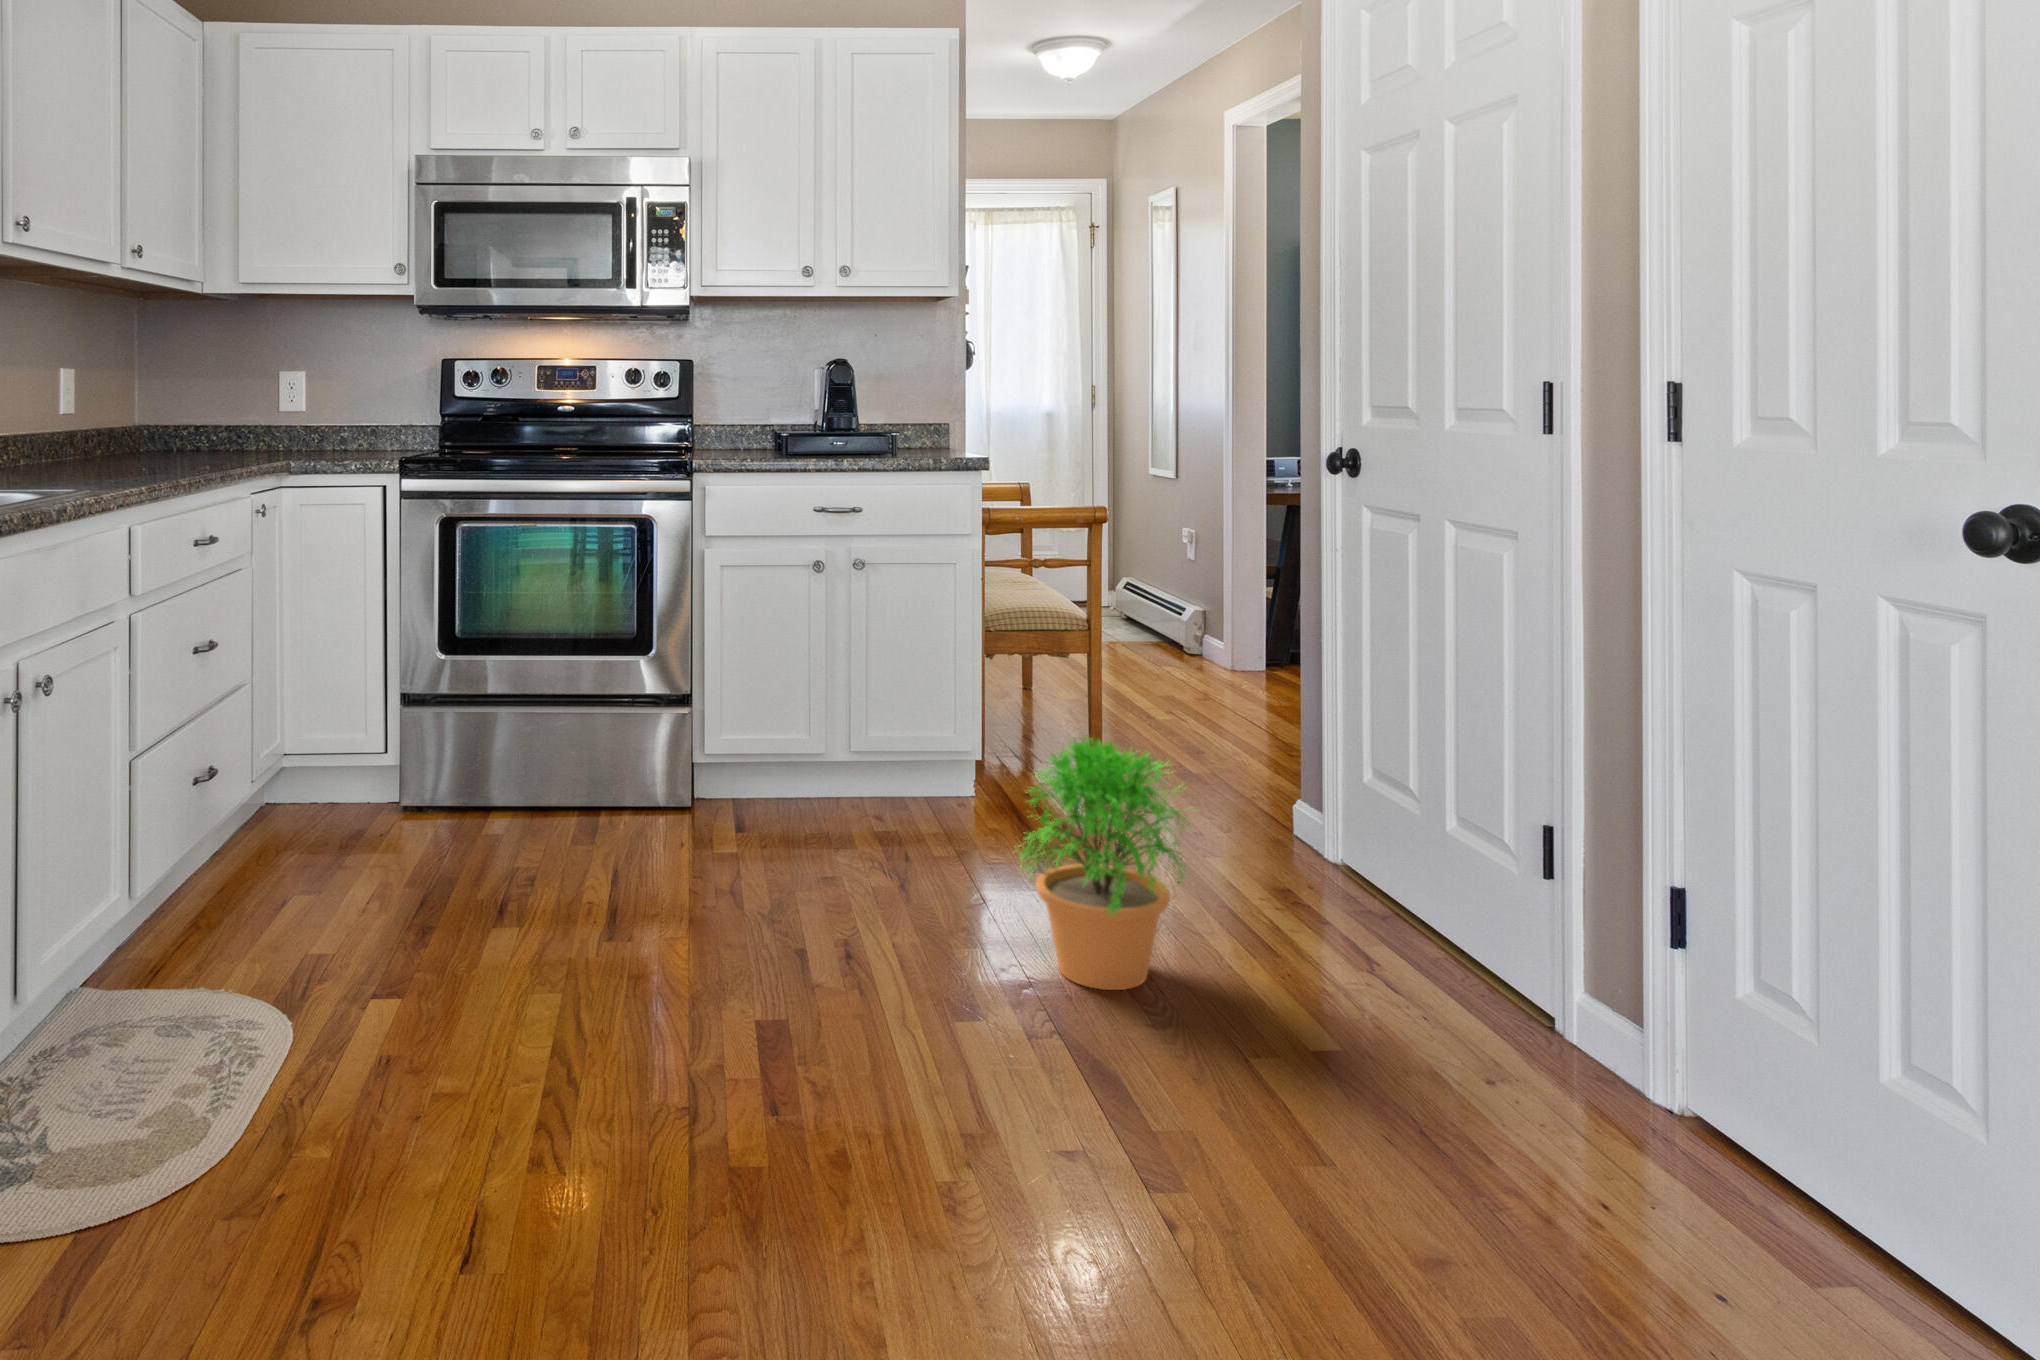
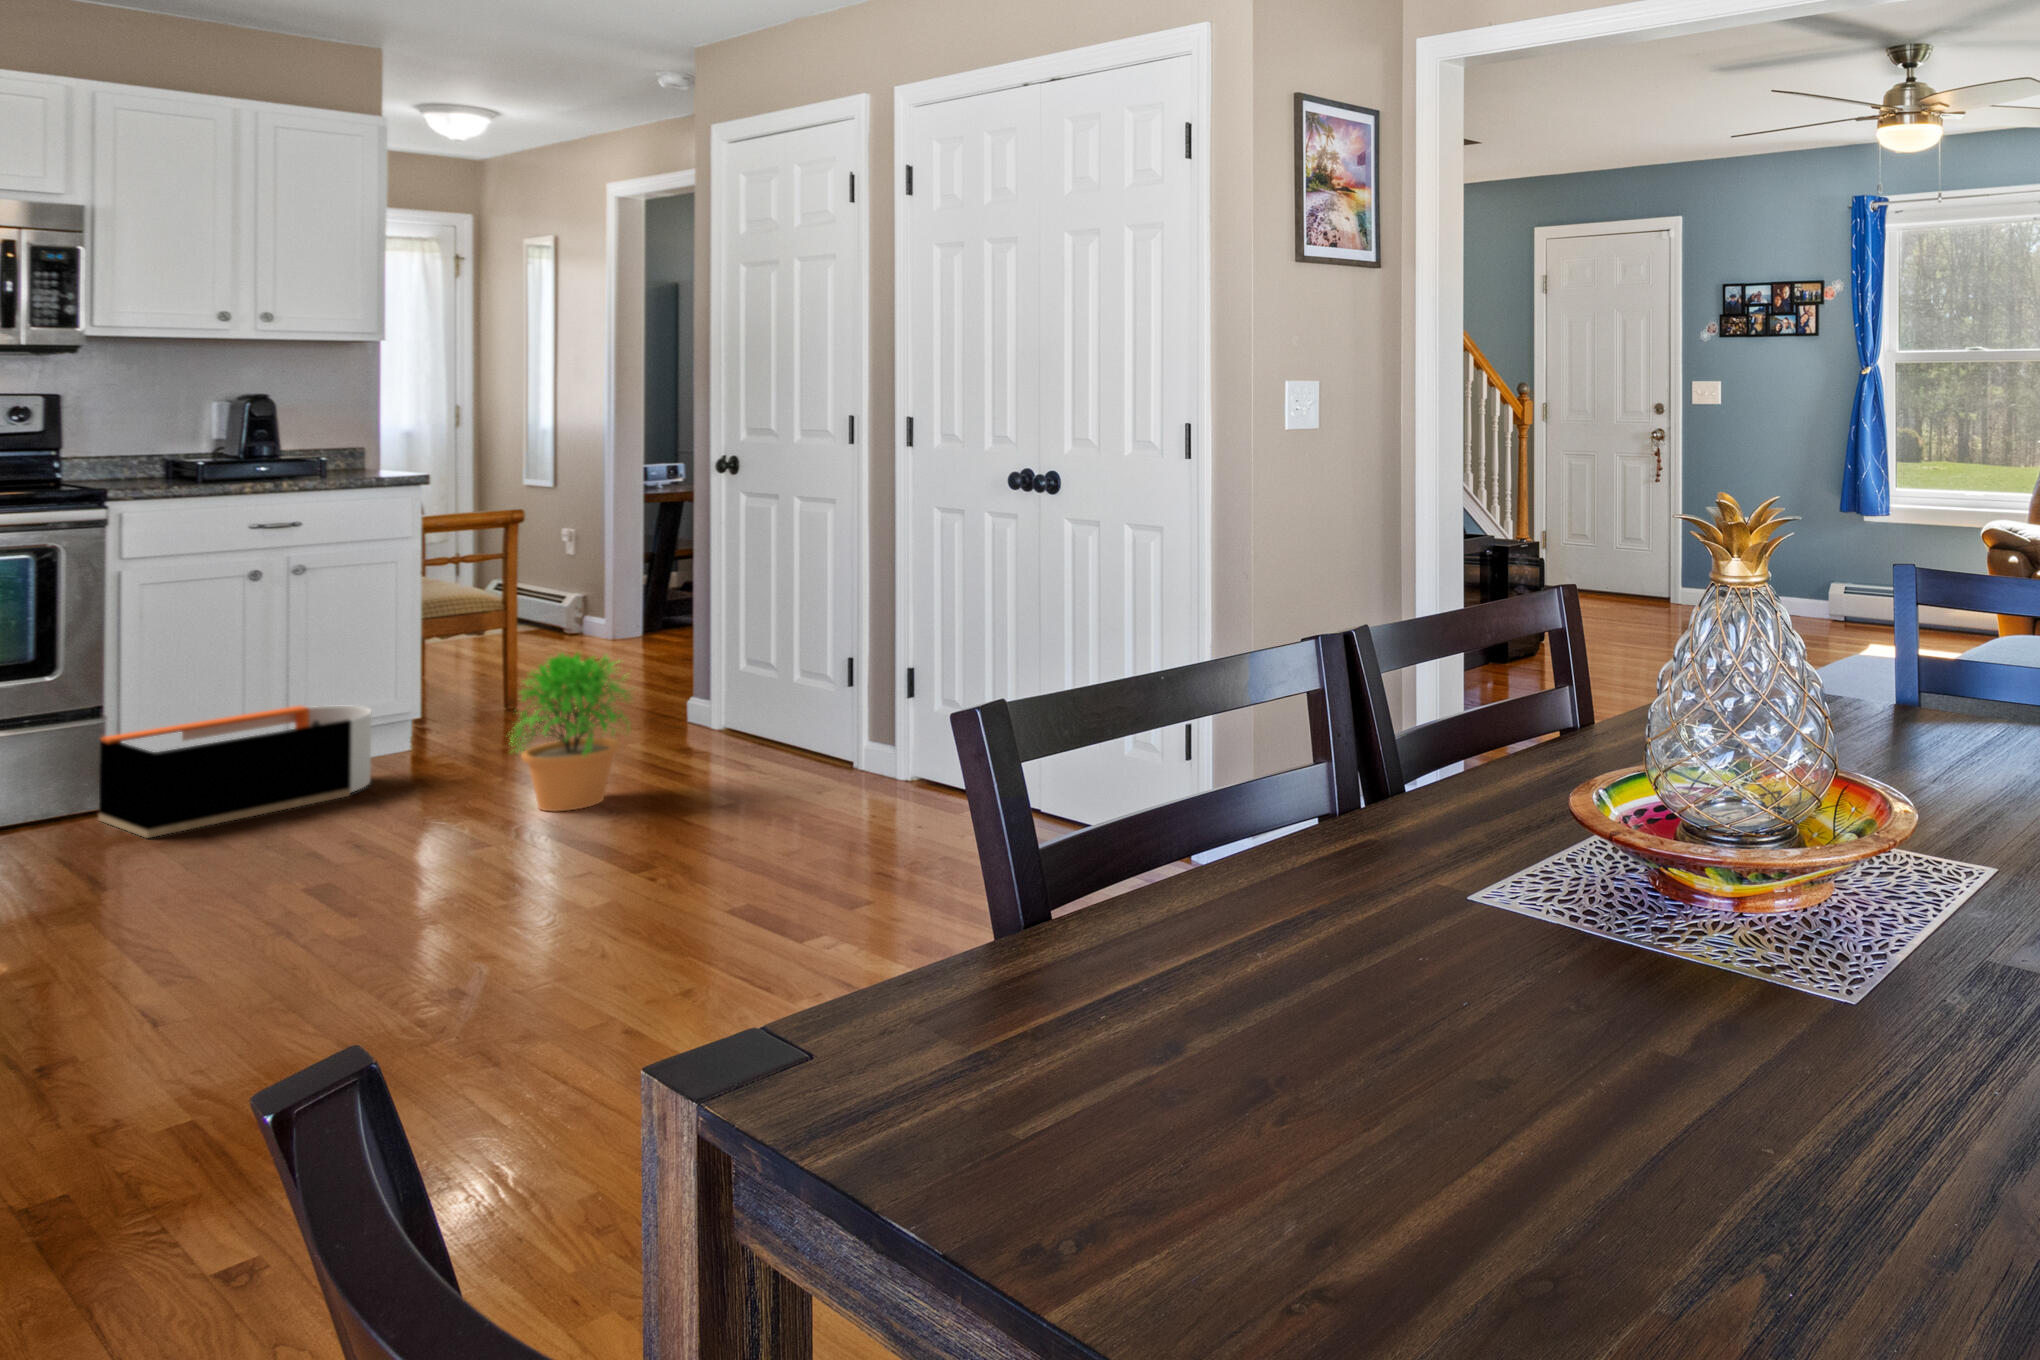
storage bin: none [669,727,909,870] -> present [99,706,371,838]

